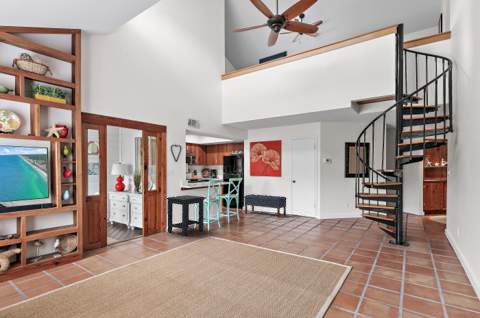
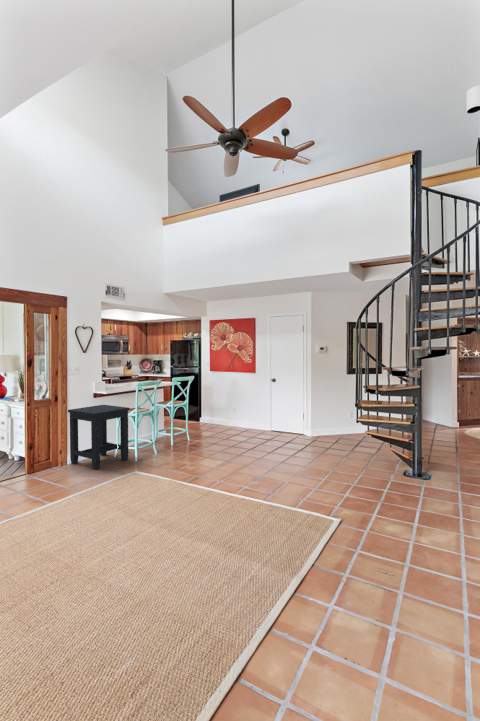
bench: present [244,194,287,218] -> none [200,399,262,434]

